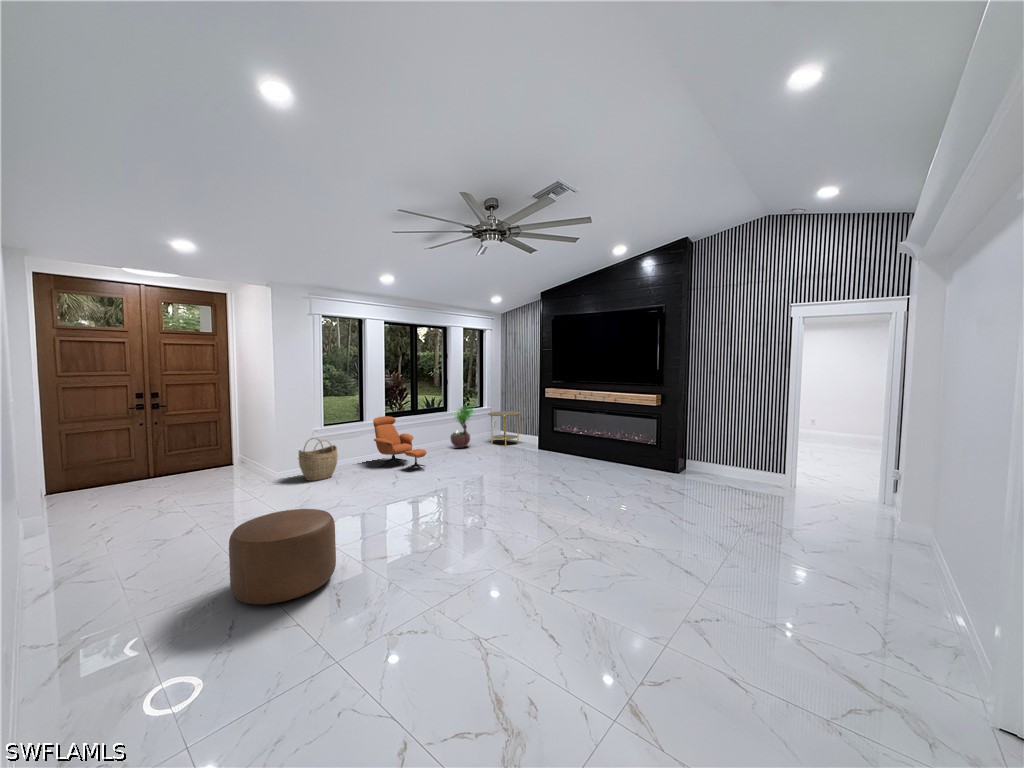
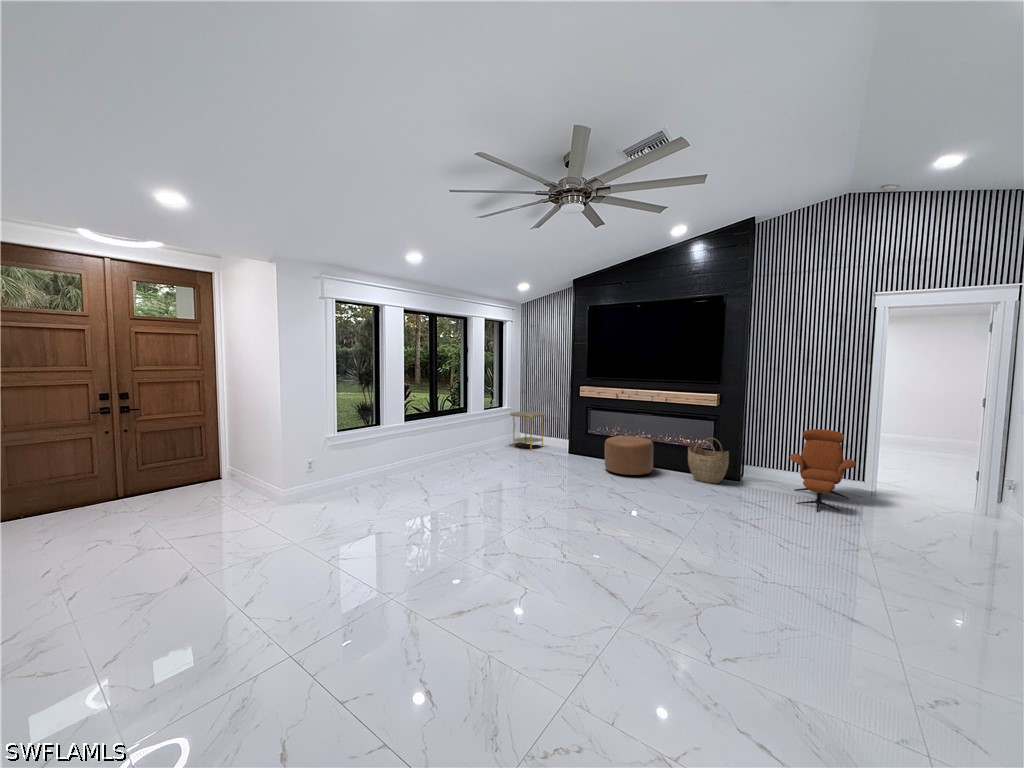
potted tree: present [451,407,473,448] -> none [471,402,500,453]
lounge chair: present [373,416,426,471] -> present [790,429,856,512]
woven basket: present [299,438,337,481] -> present [688,438,729,484]
ottoman: present [229,509,336,604] -> present [605,436,653,475]

